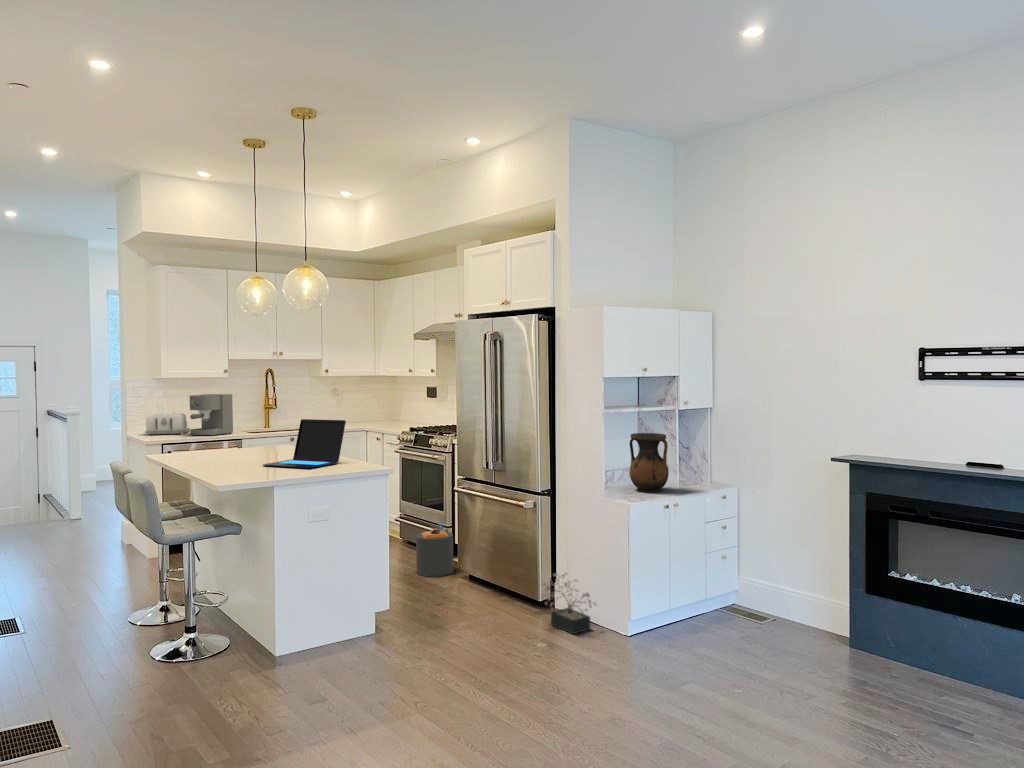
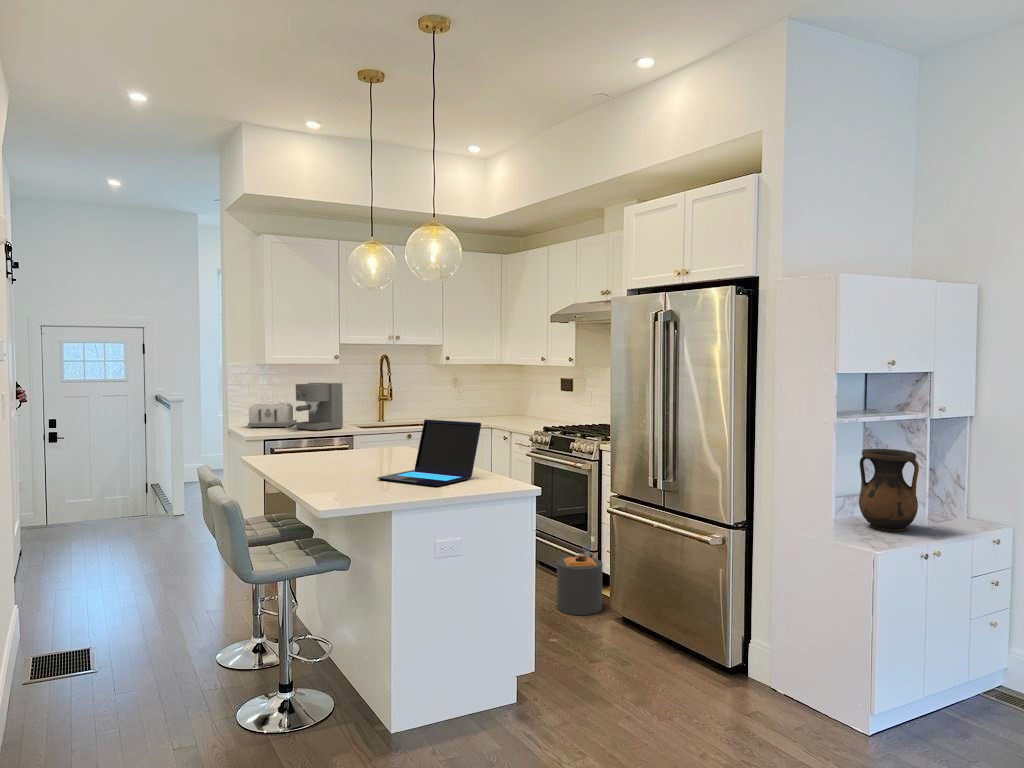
decorative plant: present [542,574,595,634] -> none [737,635,822,727]

